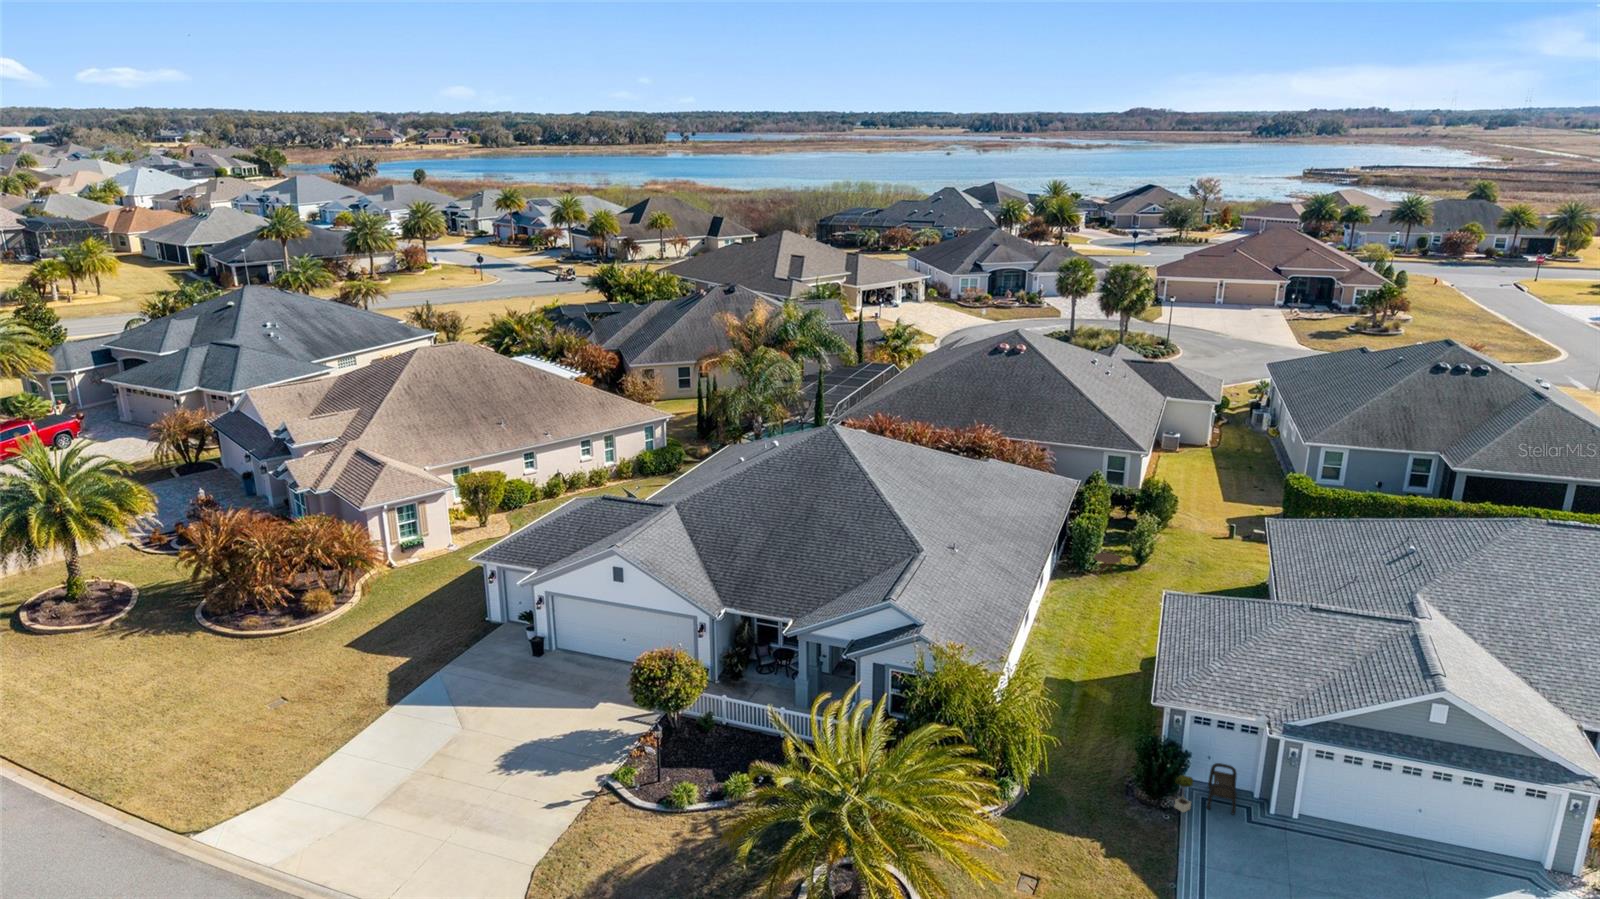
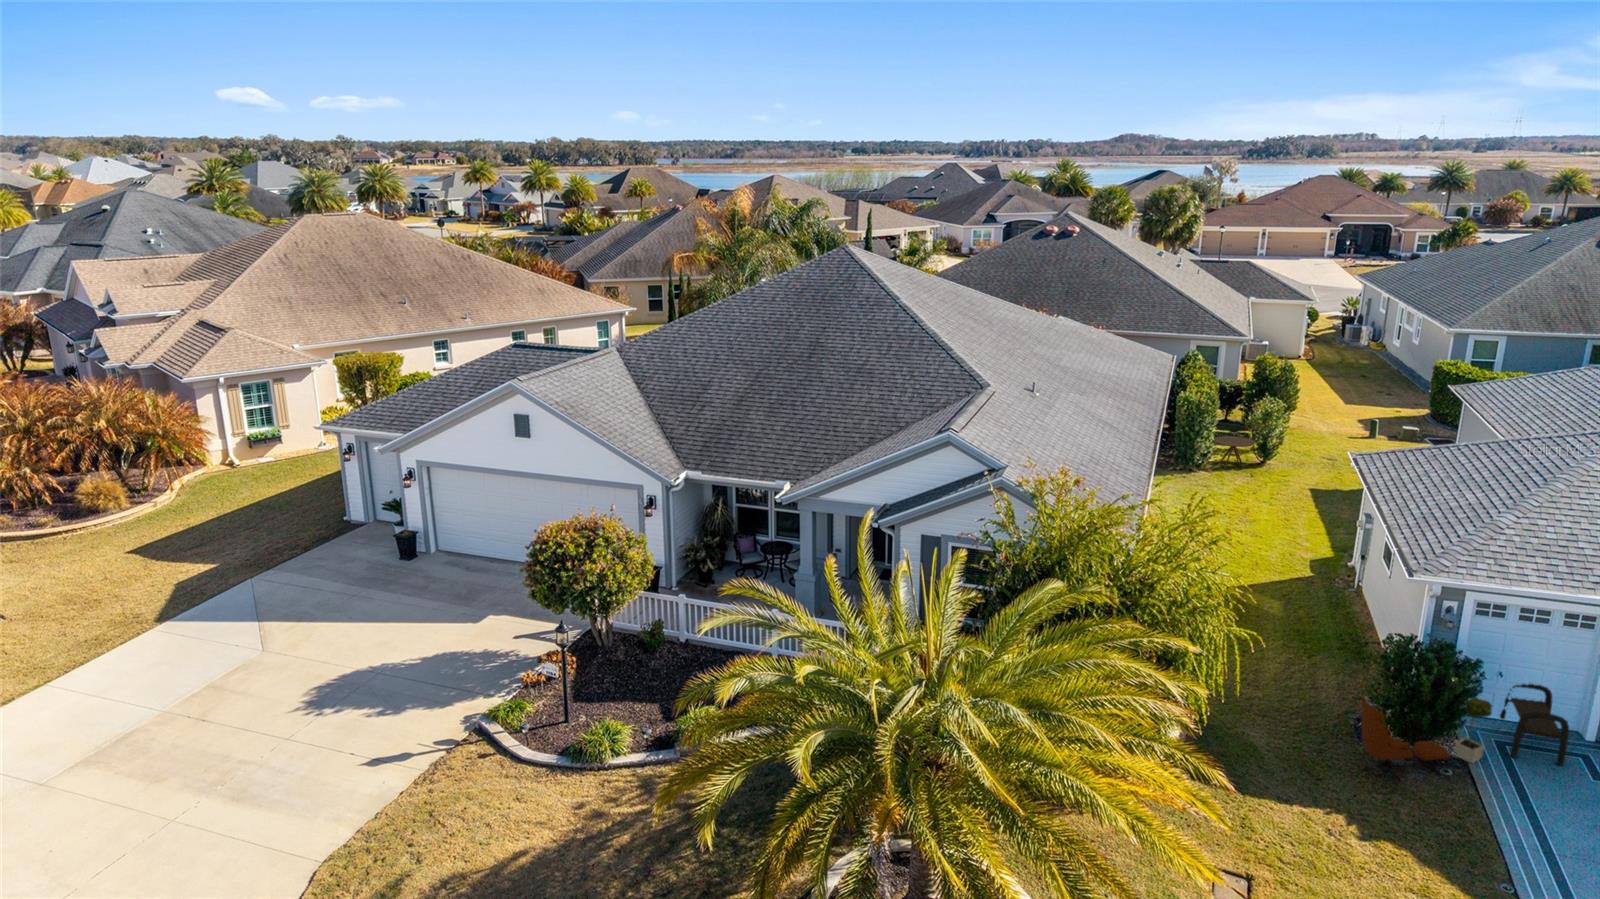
lounge chair: none [1117,775,1169,824] -> present [1361,698,1450,781]

